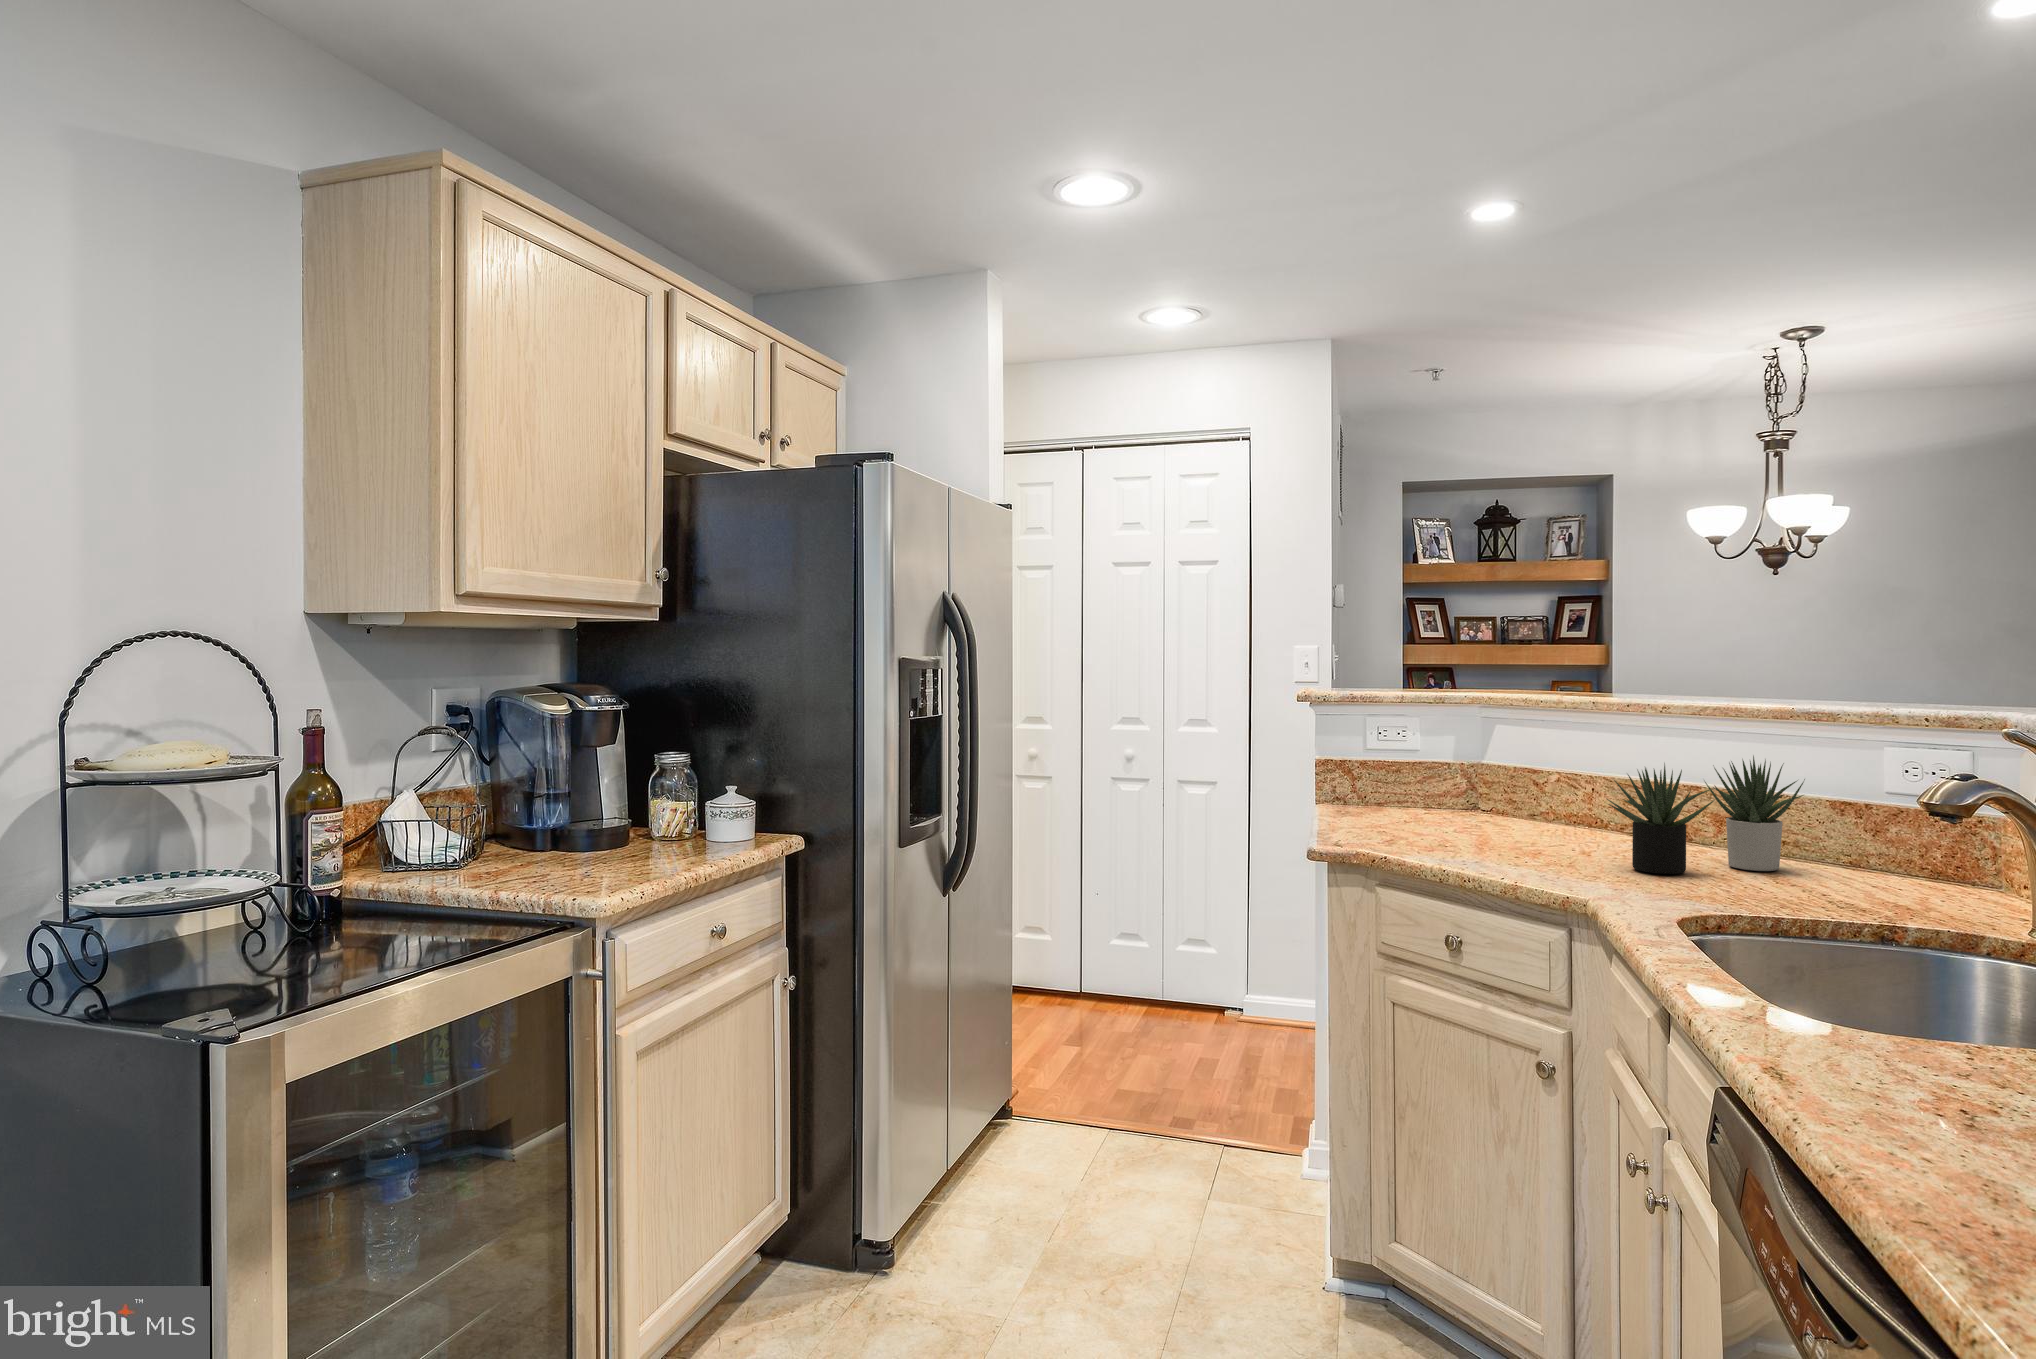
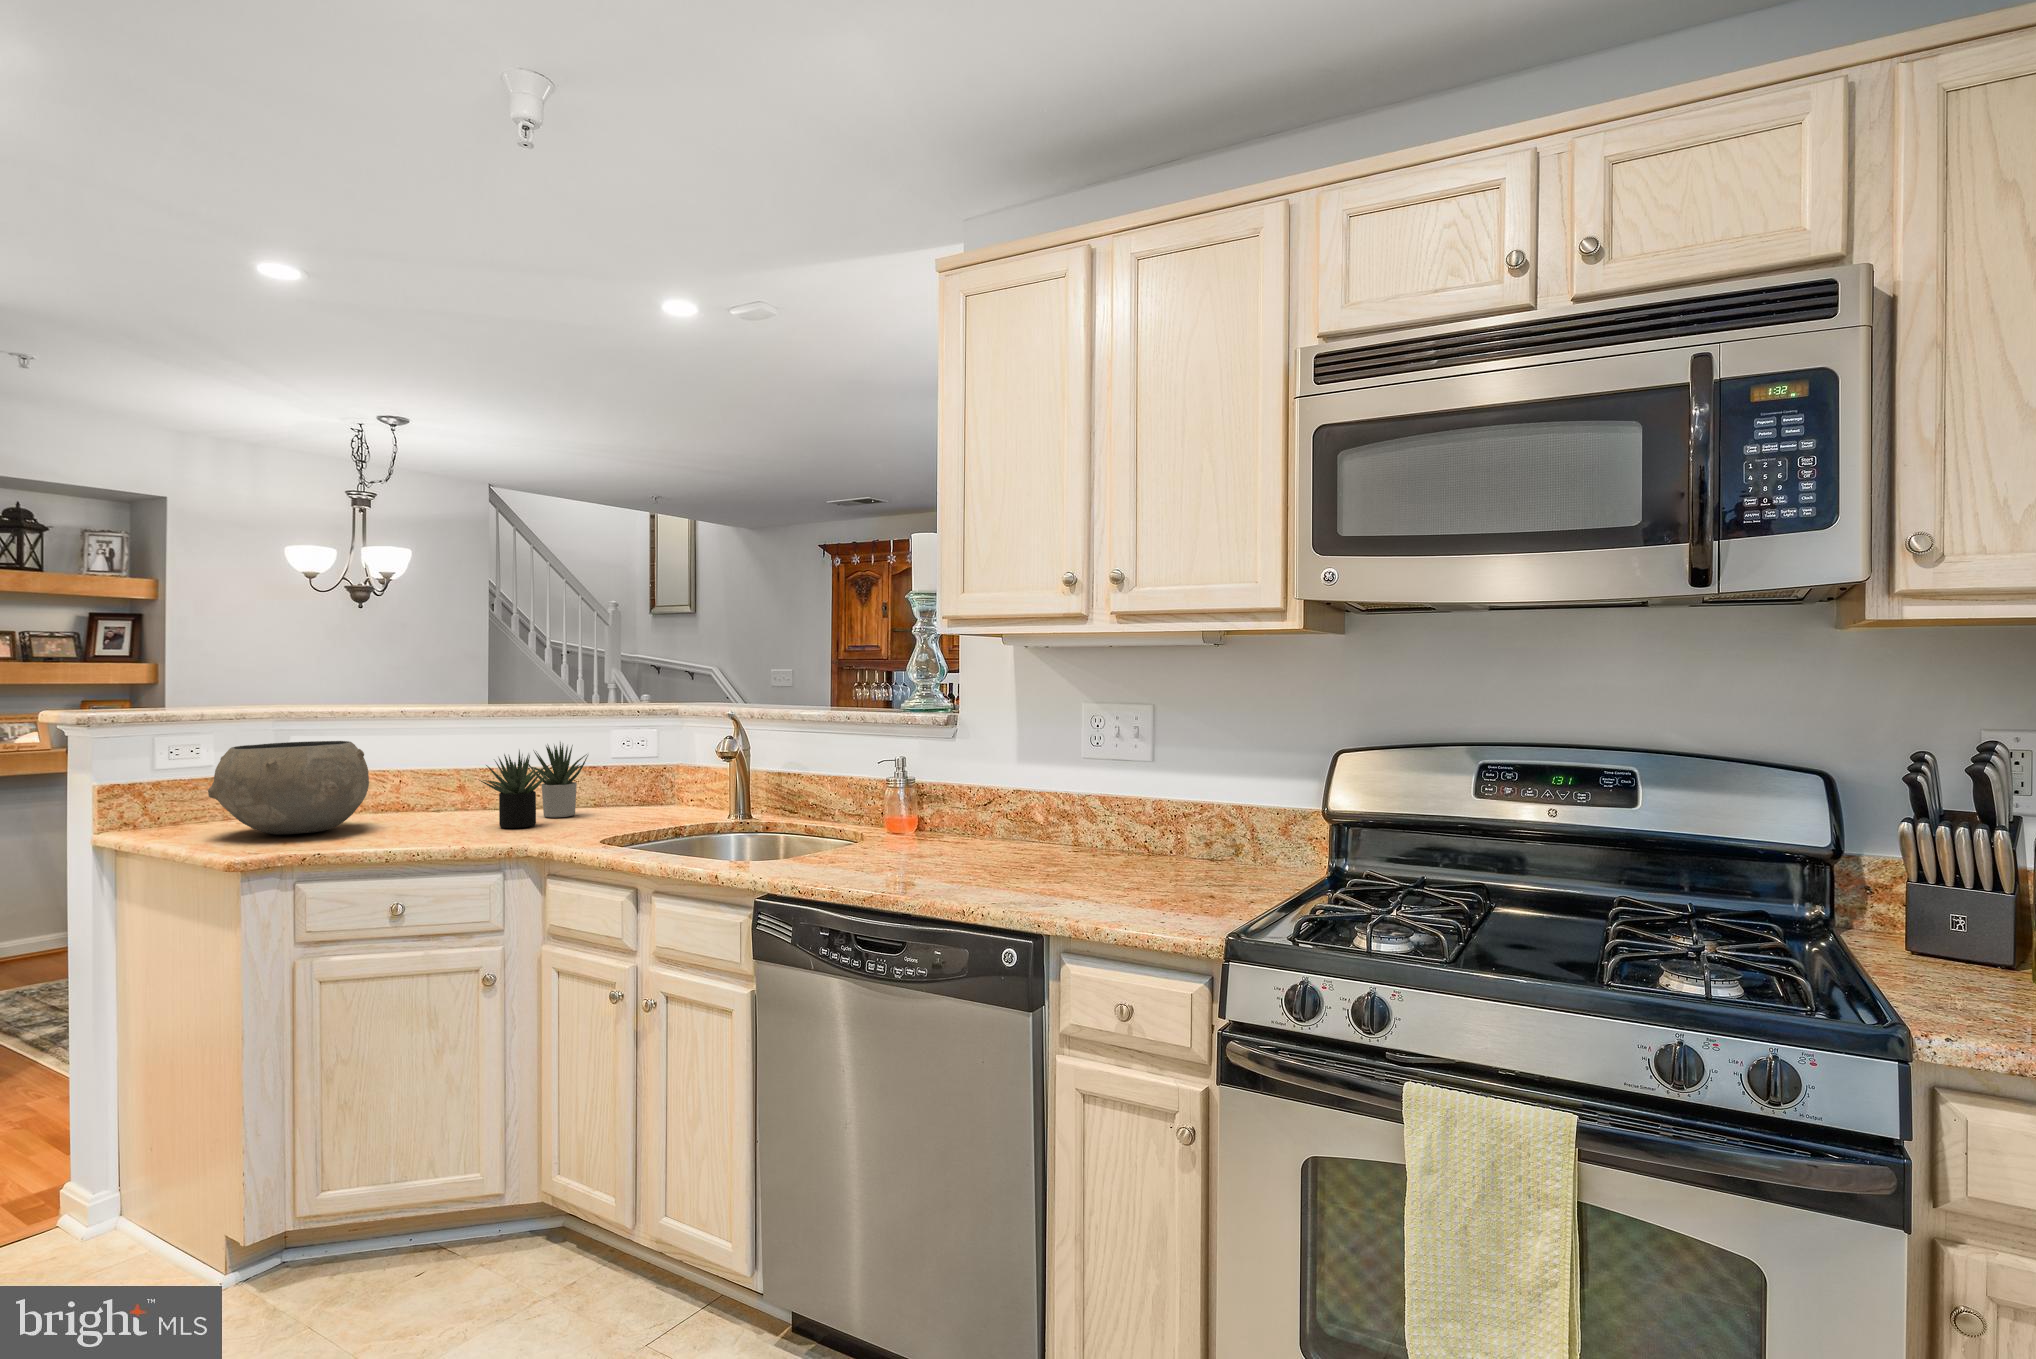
ceramic bowl: none [1355,731,1517,835] -> present [208,741,369,835]

